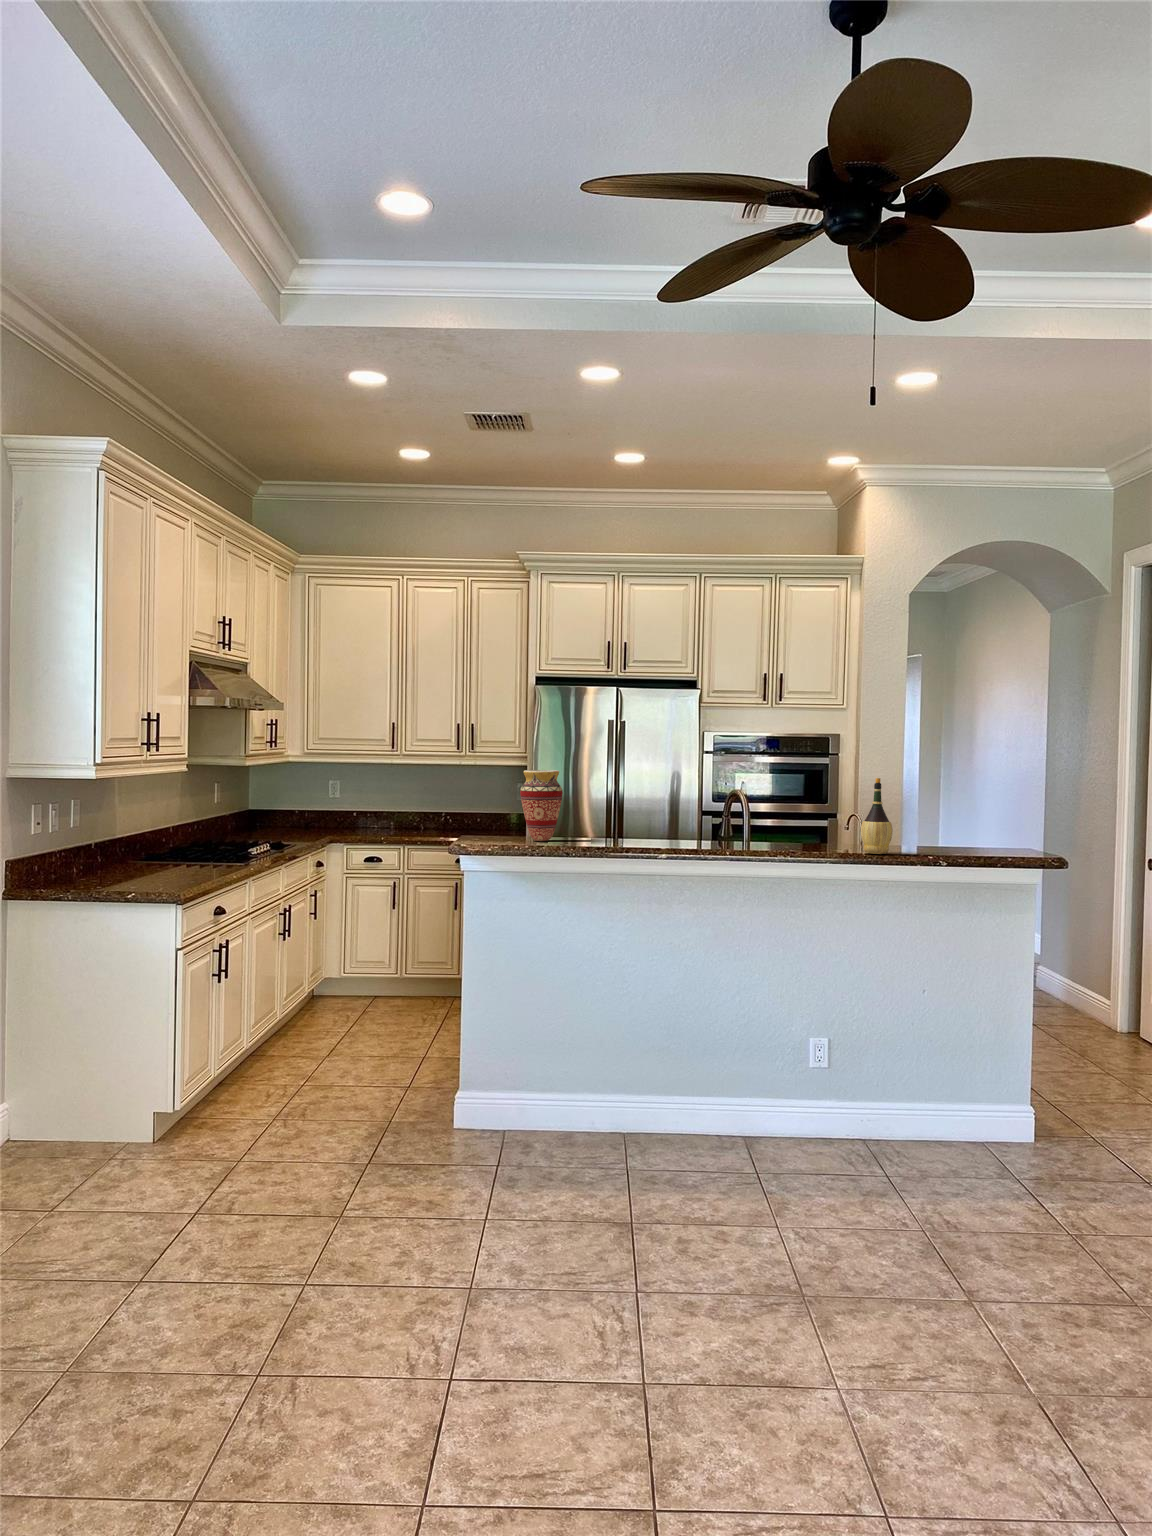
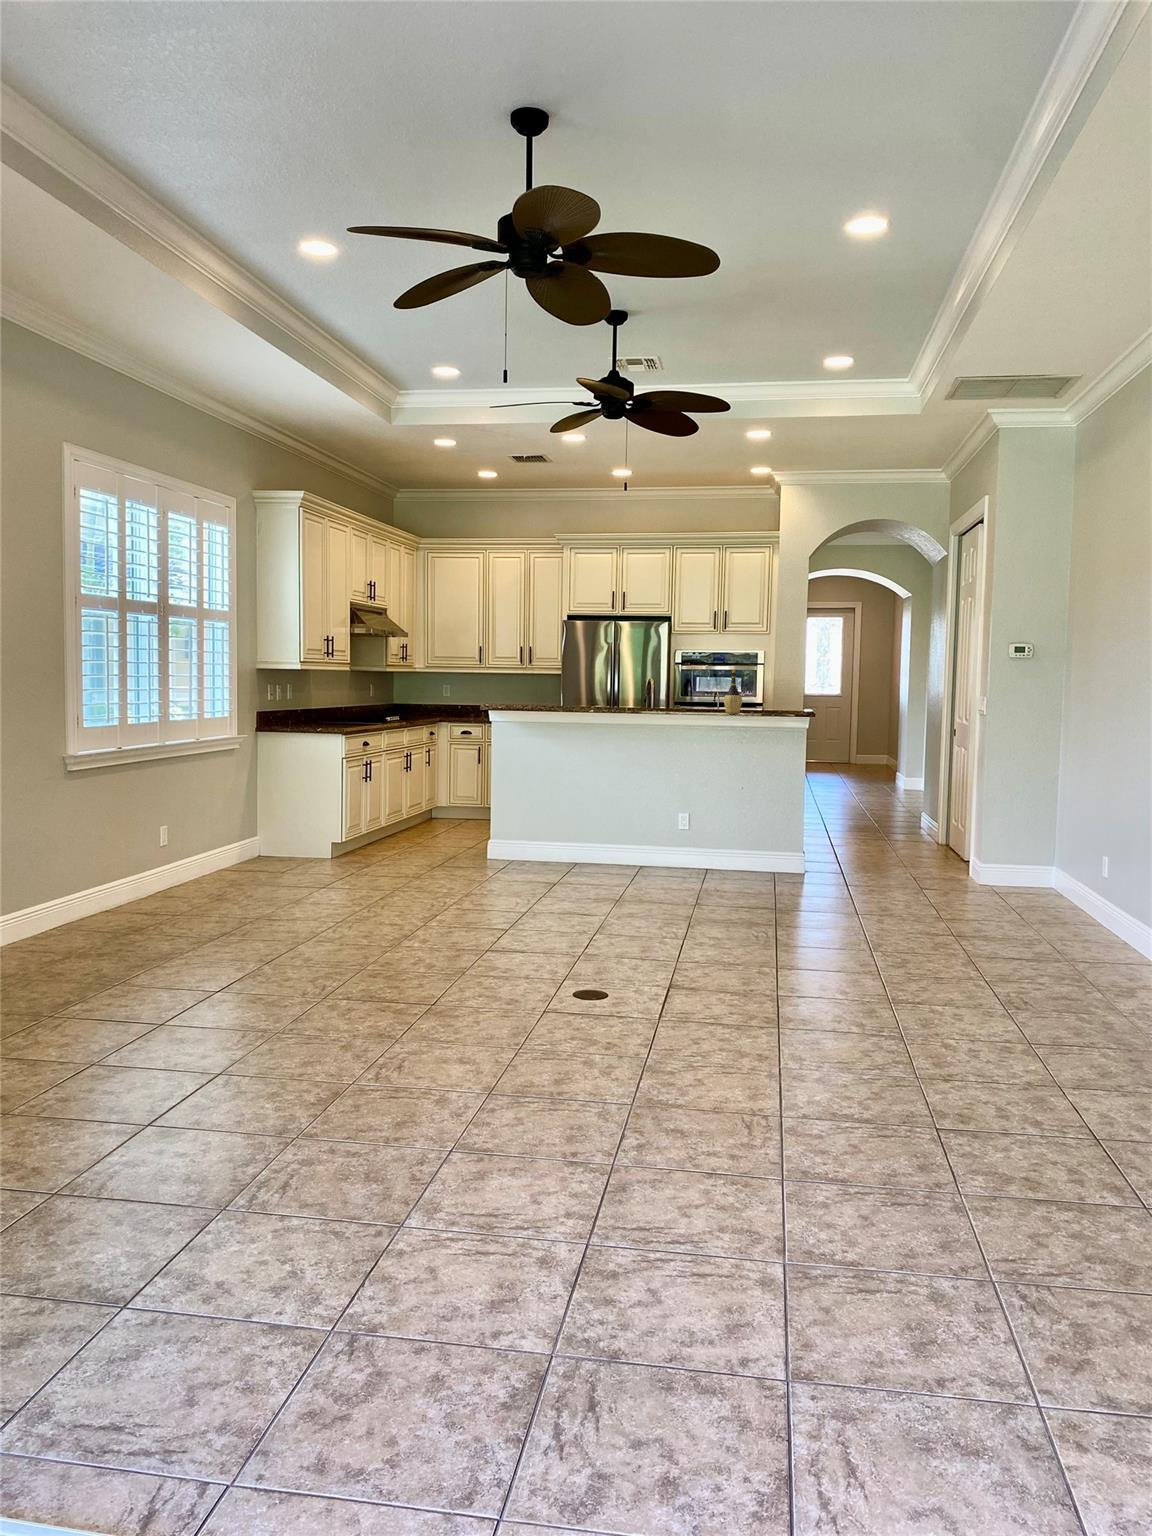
vase: present [520,770,563,841] -> none [535,669,559,710]

